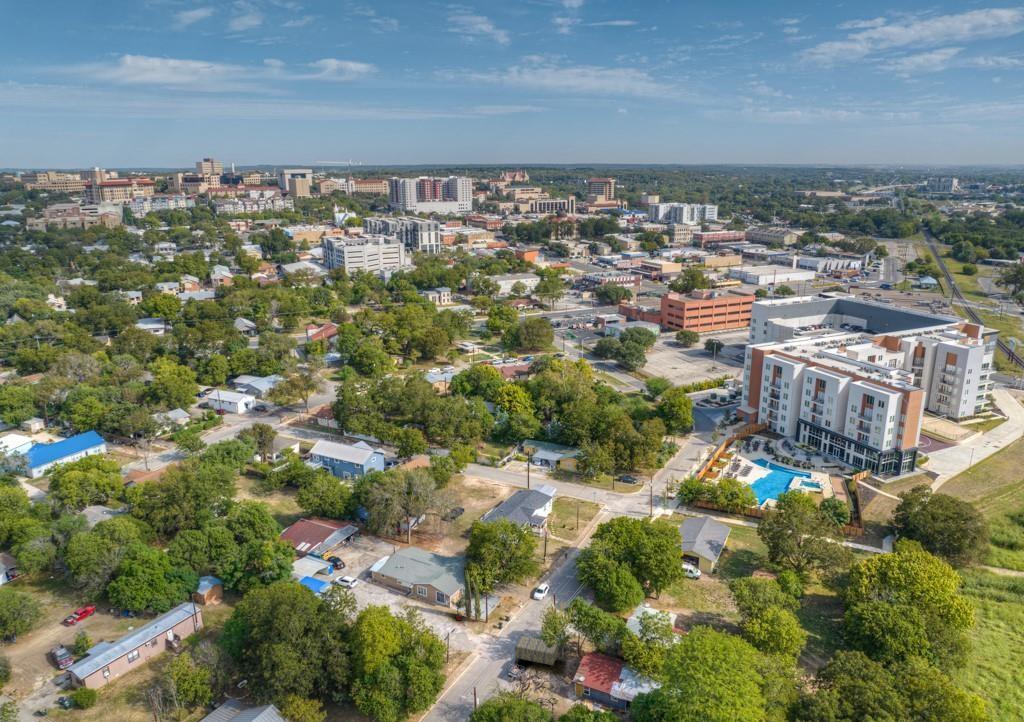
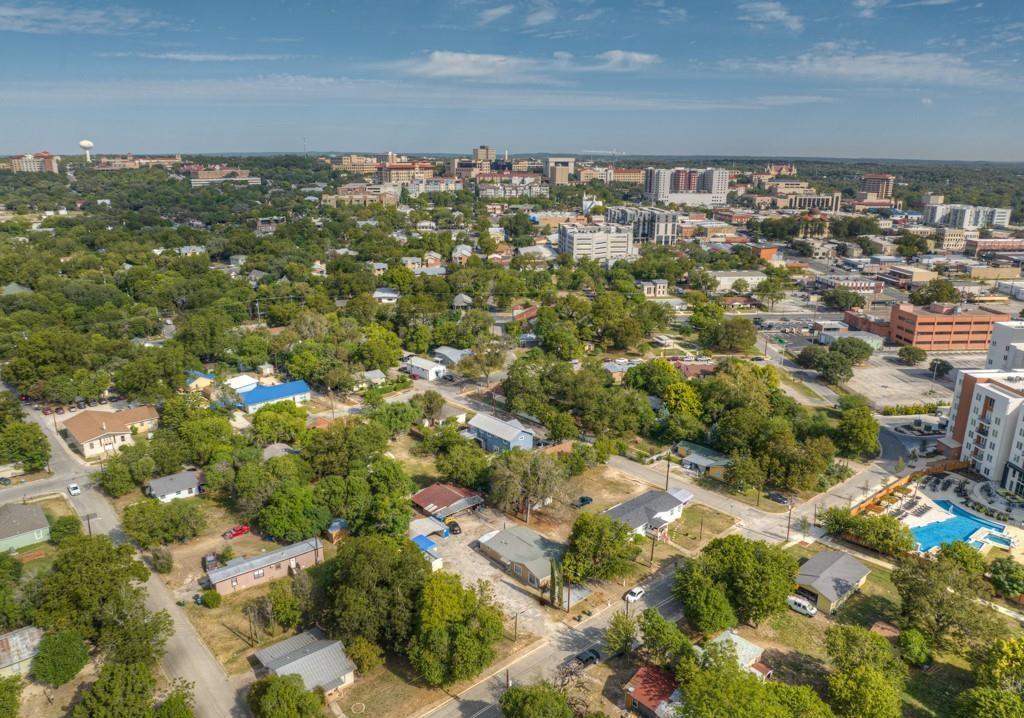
bench: present [515,636,558,669] -> none [579,635,624,677]

